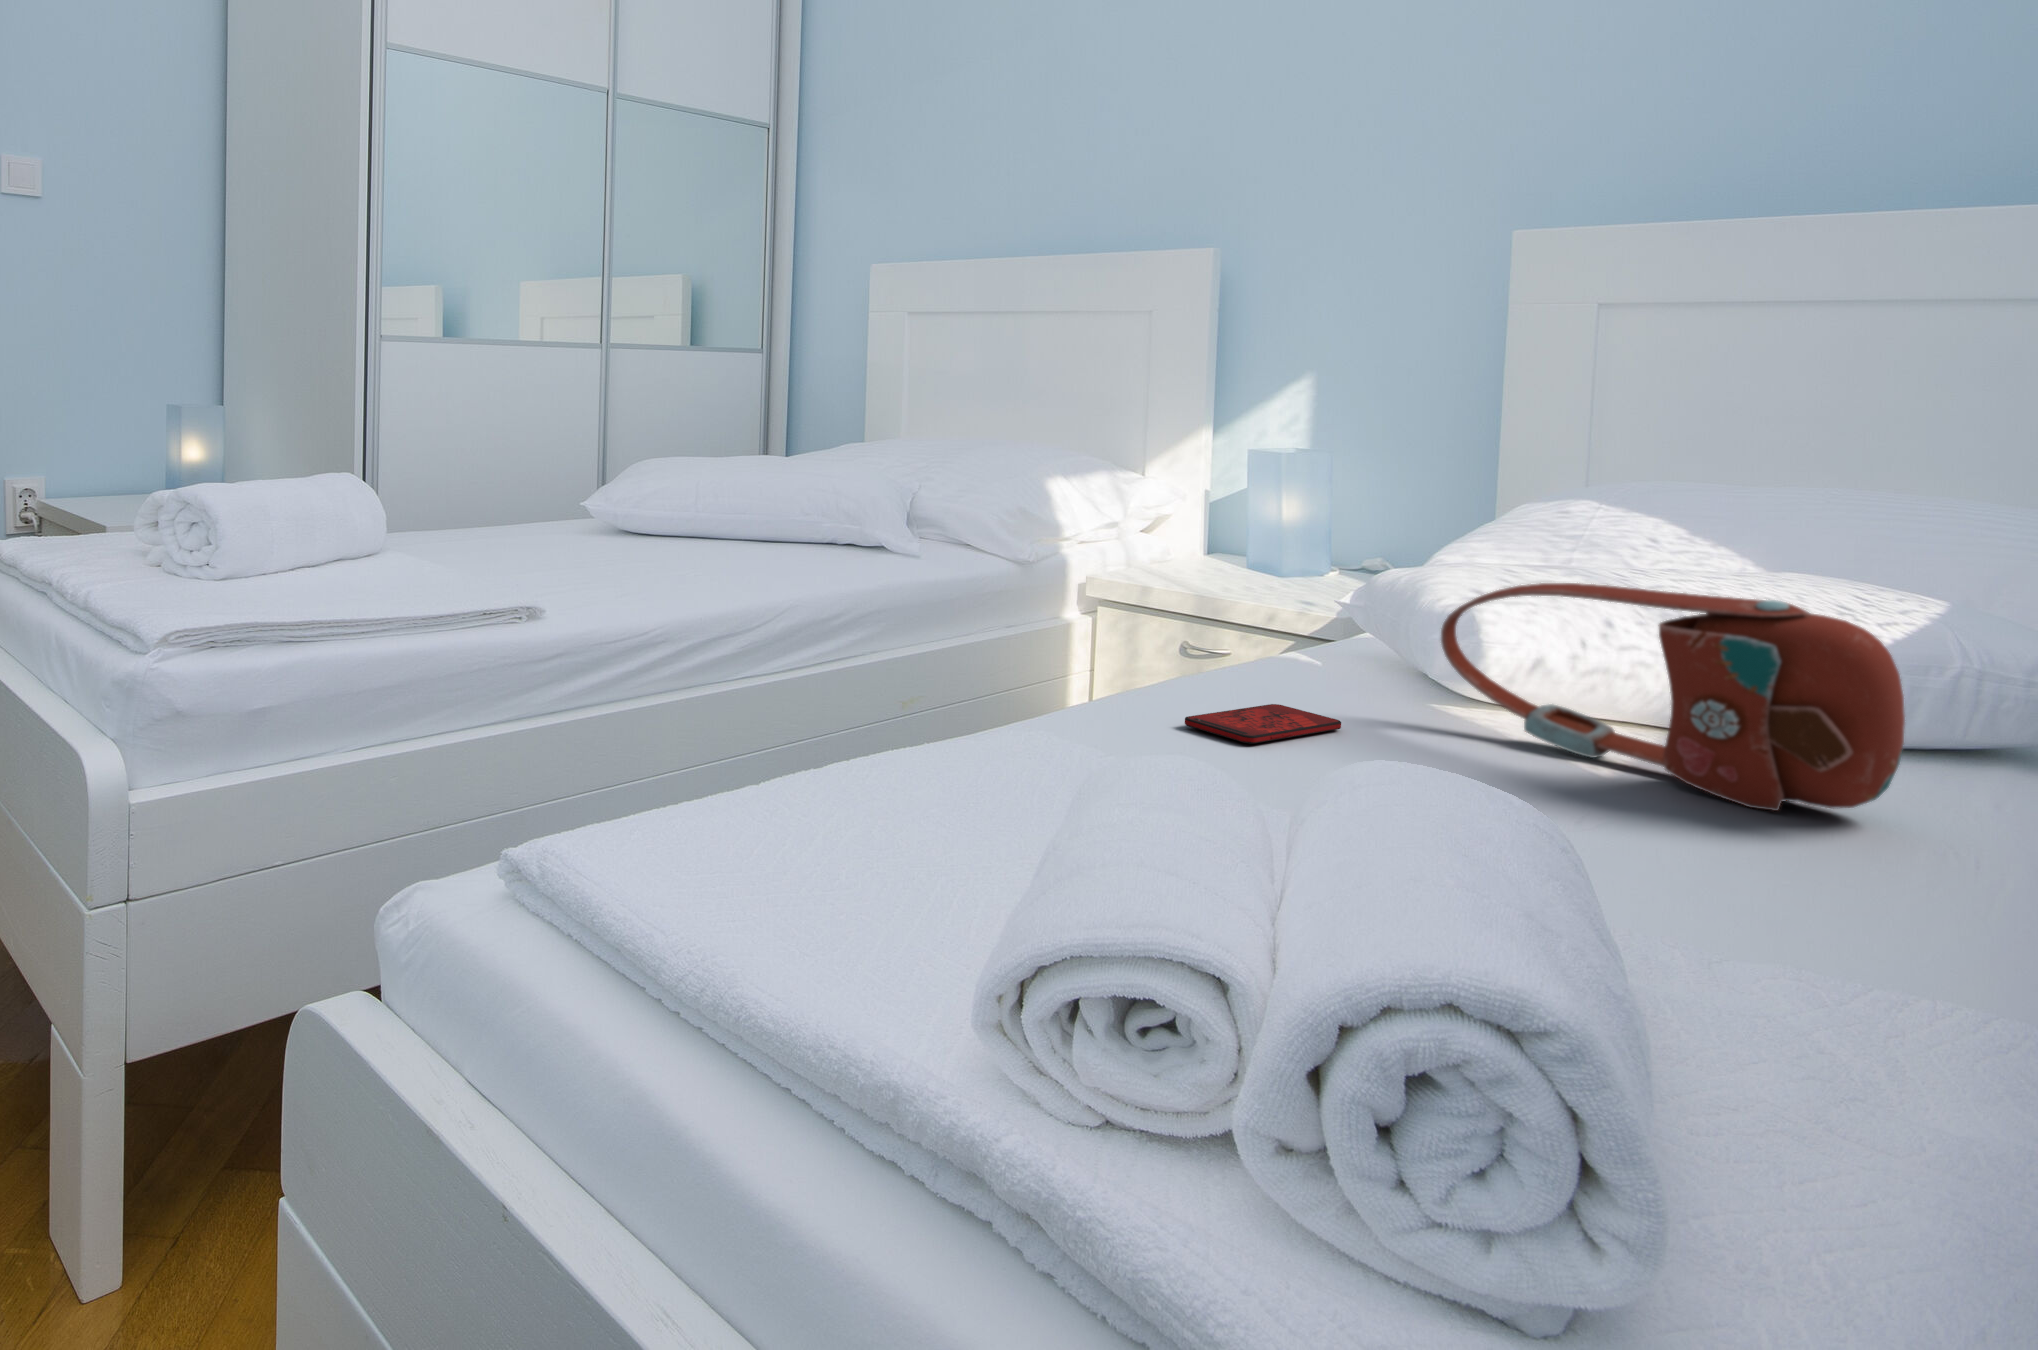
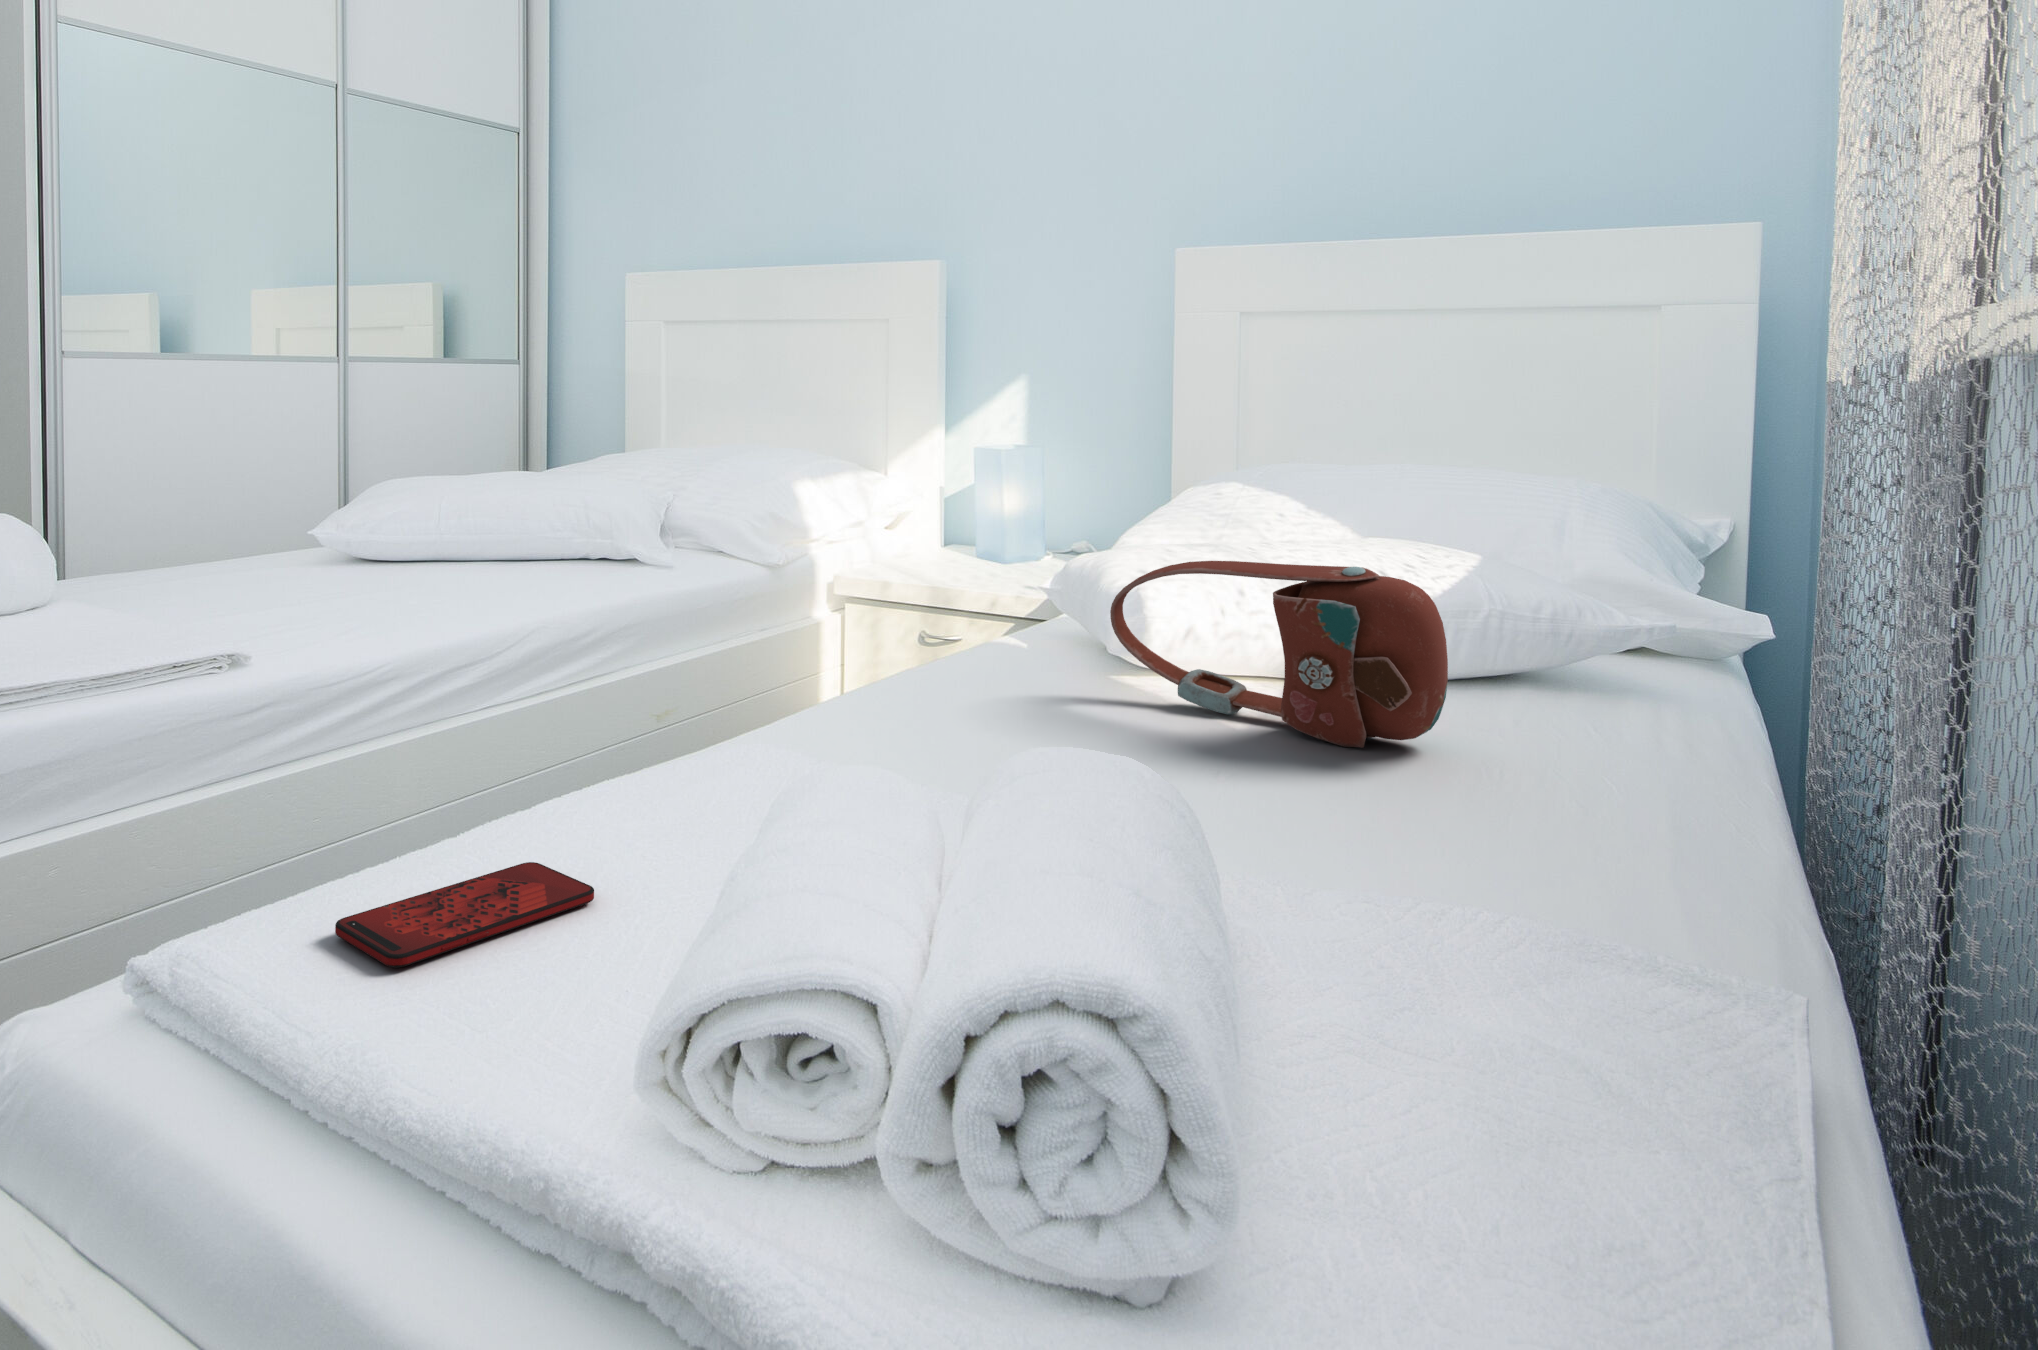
smartphone: present [1185,704,1341,744] -> present [335,862,594,967]

